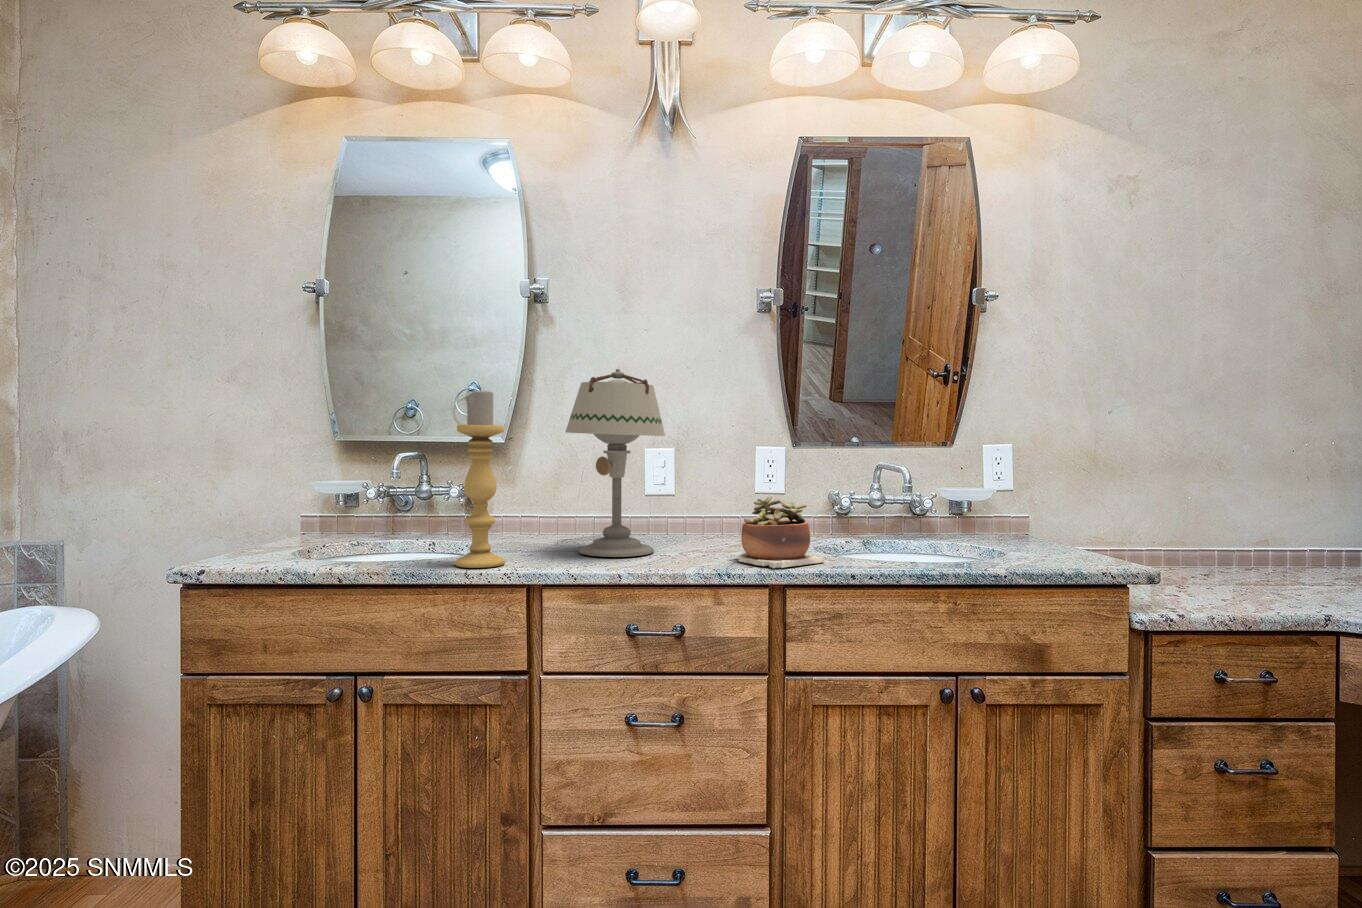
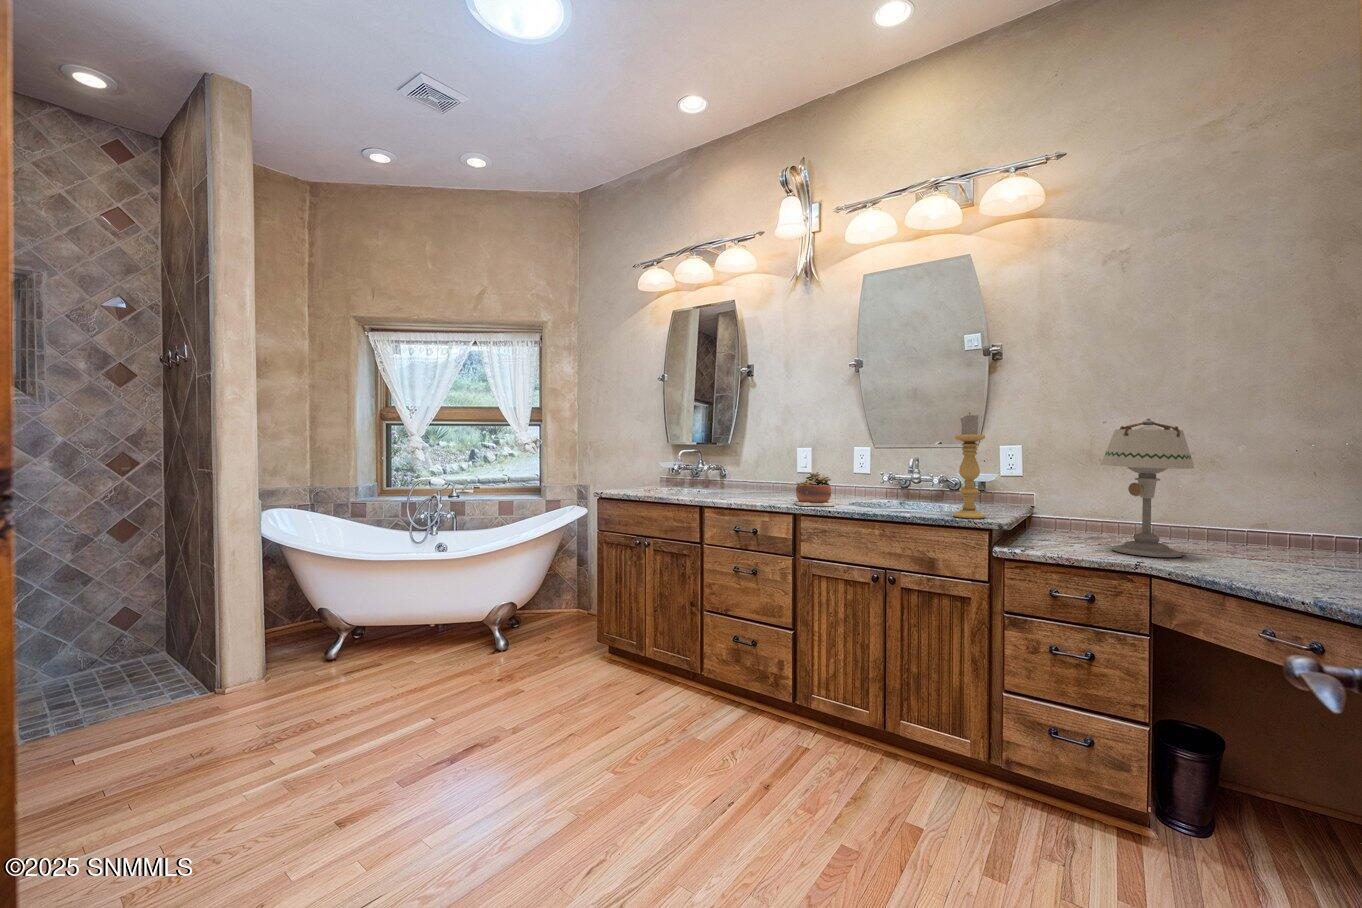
table lamp: present [566,369,665,557] -> present [1101,419,1194,557]
candle holder: present [455,388,505,568] -> present [953,413,985,518]

